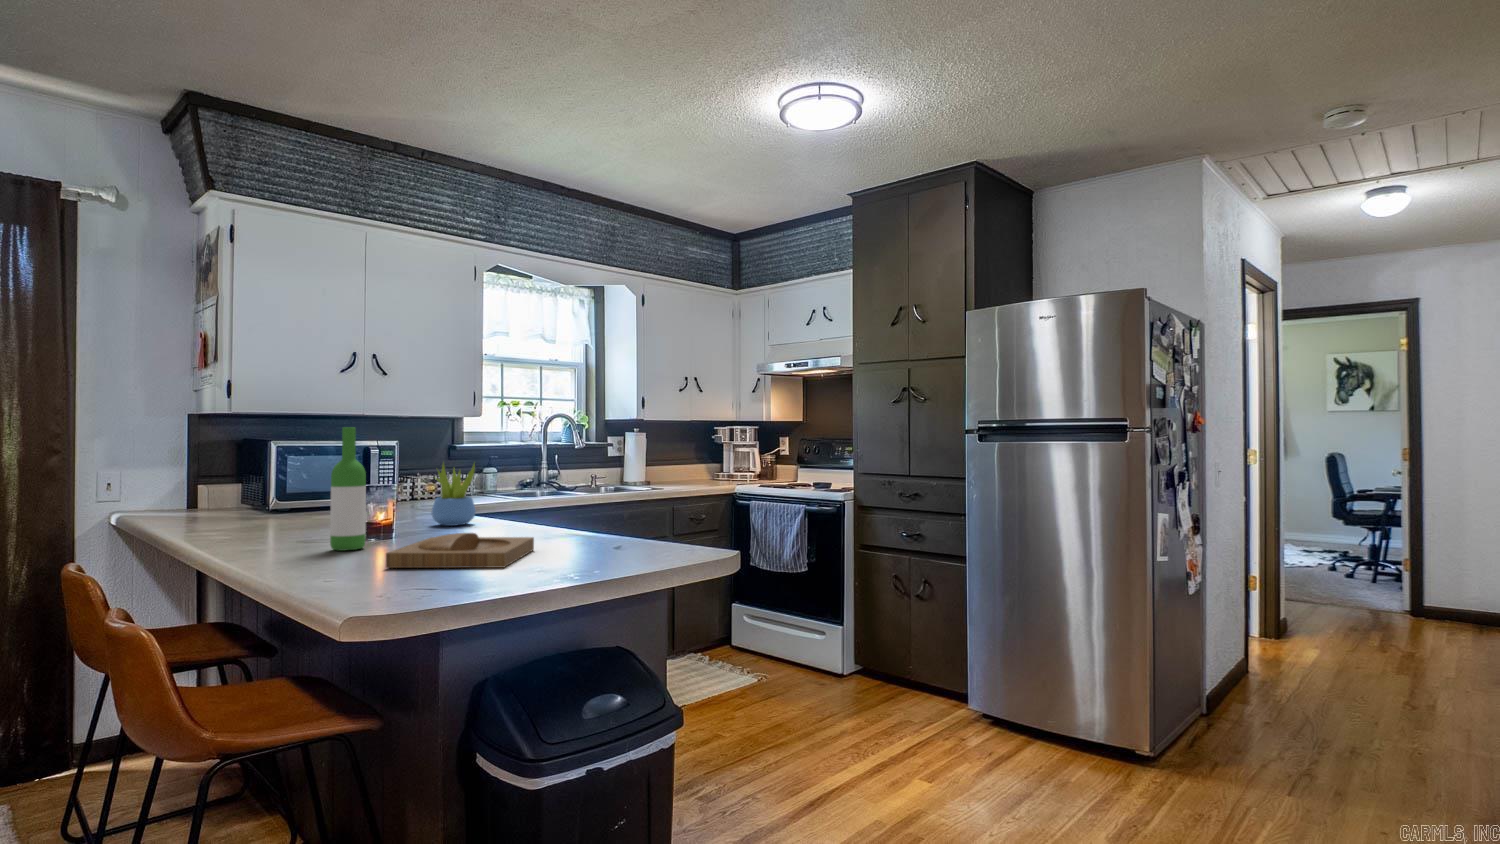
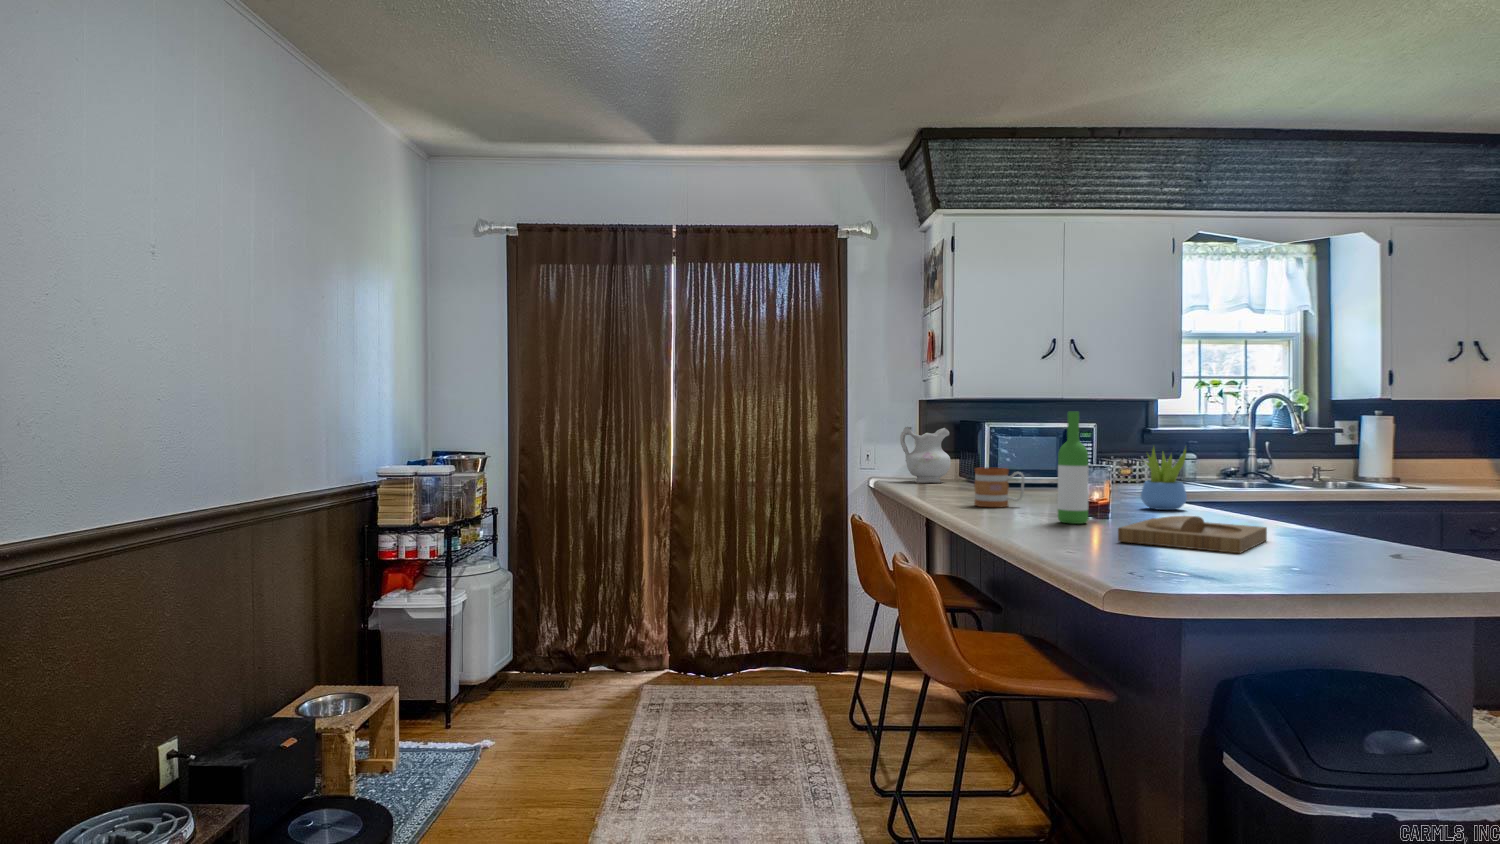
ceramic pitcher: none [158,446,229,512] -> present [900,427,951,483]
mug: none [238,492,302,539] -> present [974,467,1025,507]

